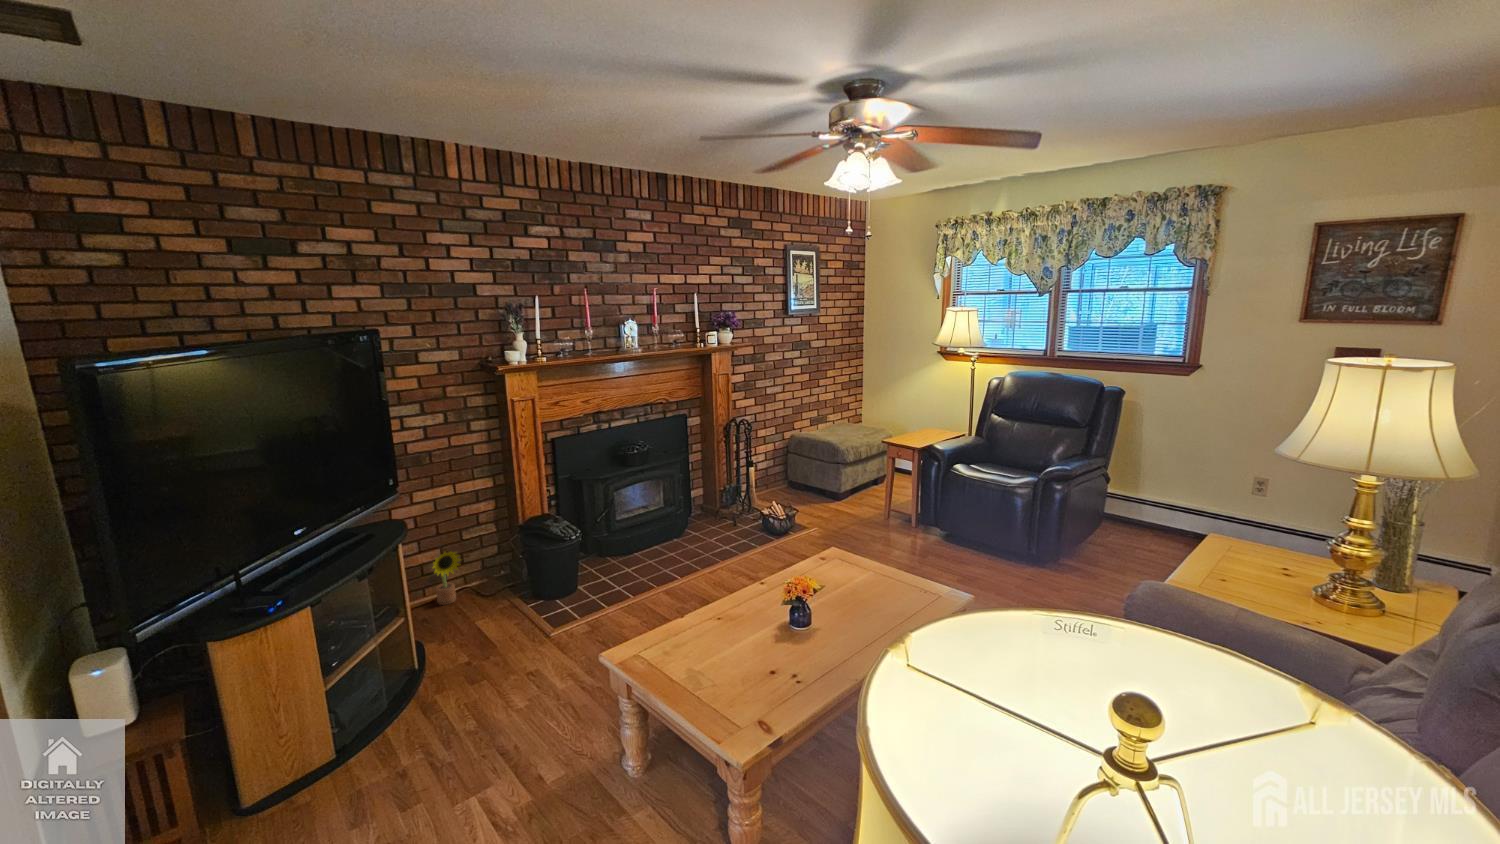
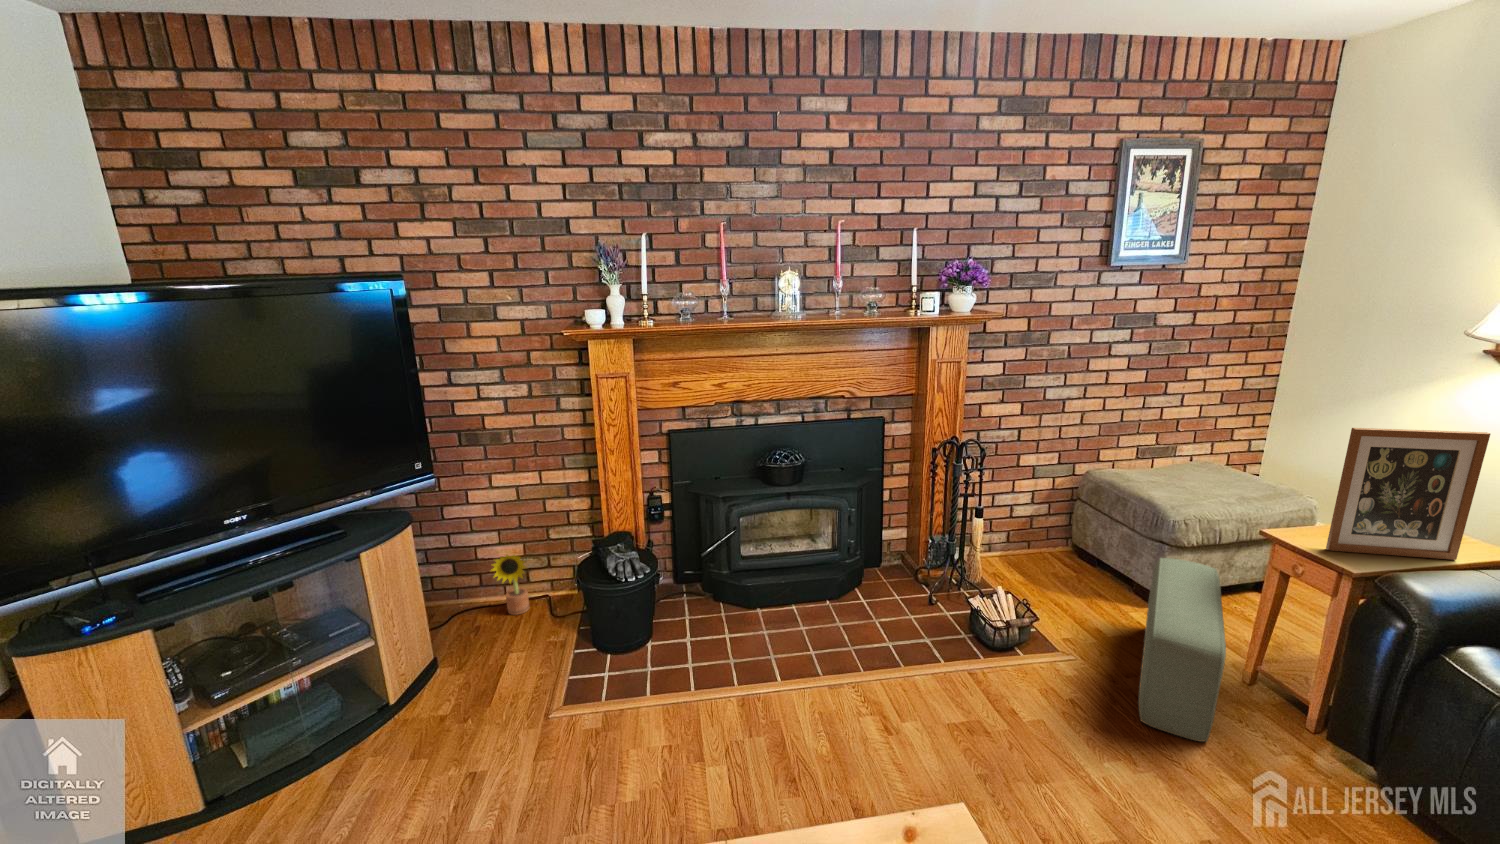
picture frame: none [912,383,954,444] -> present [1326,428,1490,560]
pouf: none [842,468,889,544] -> present [1139,558,1226,741]

